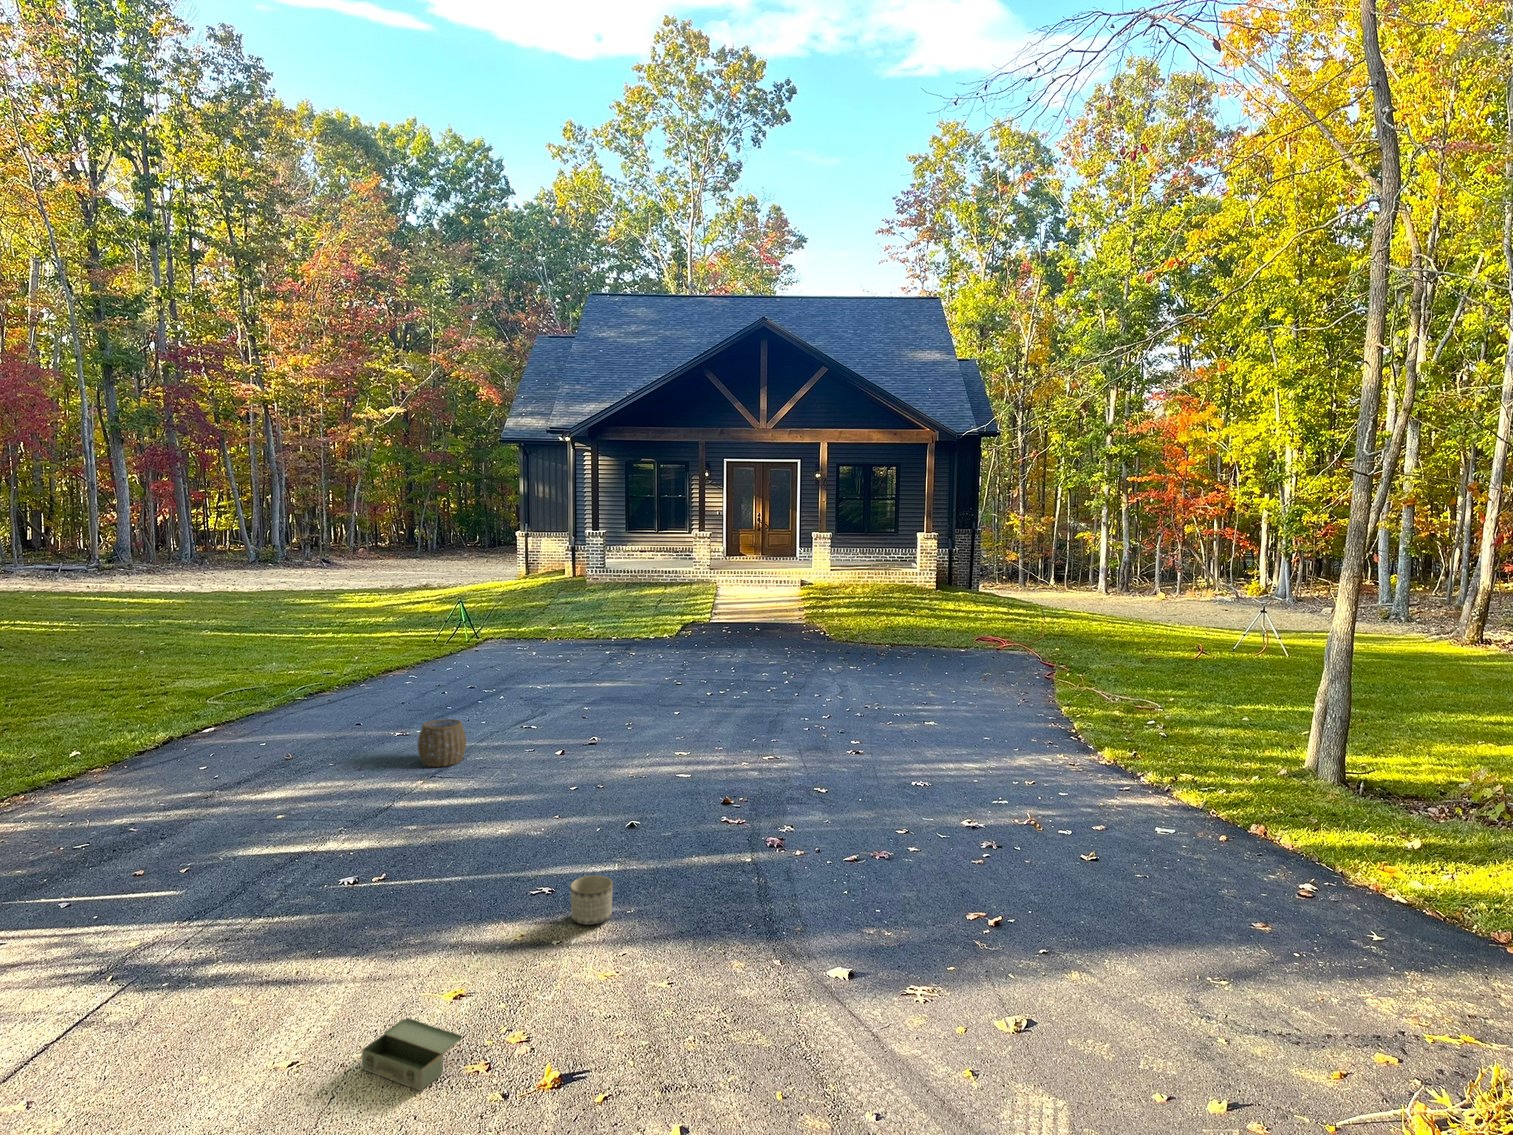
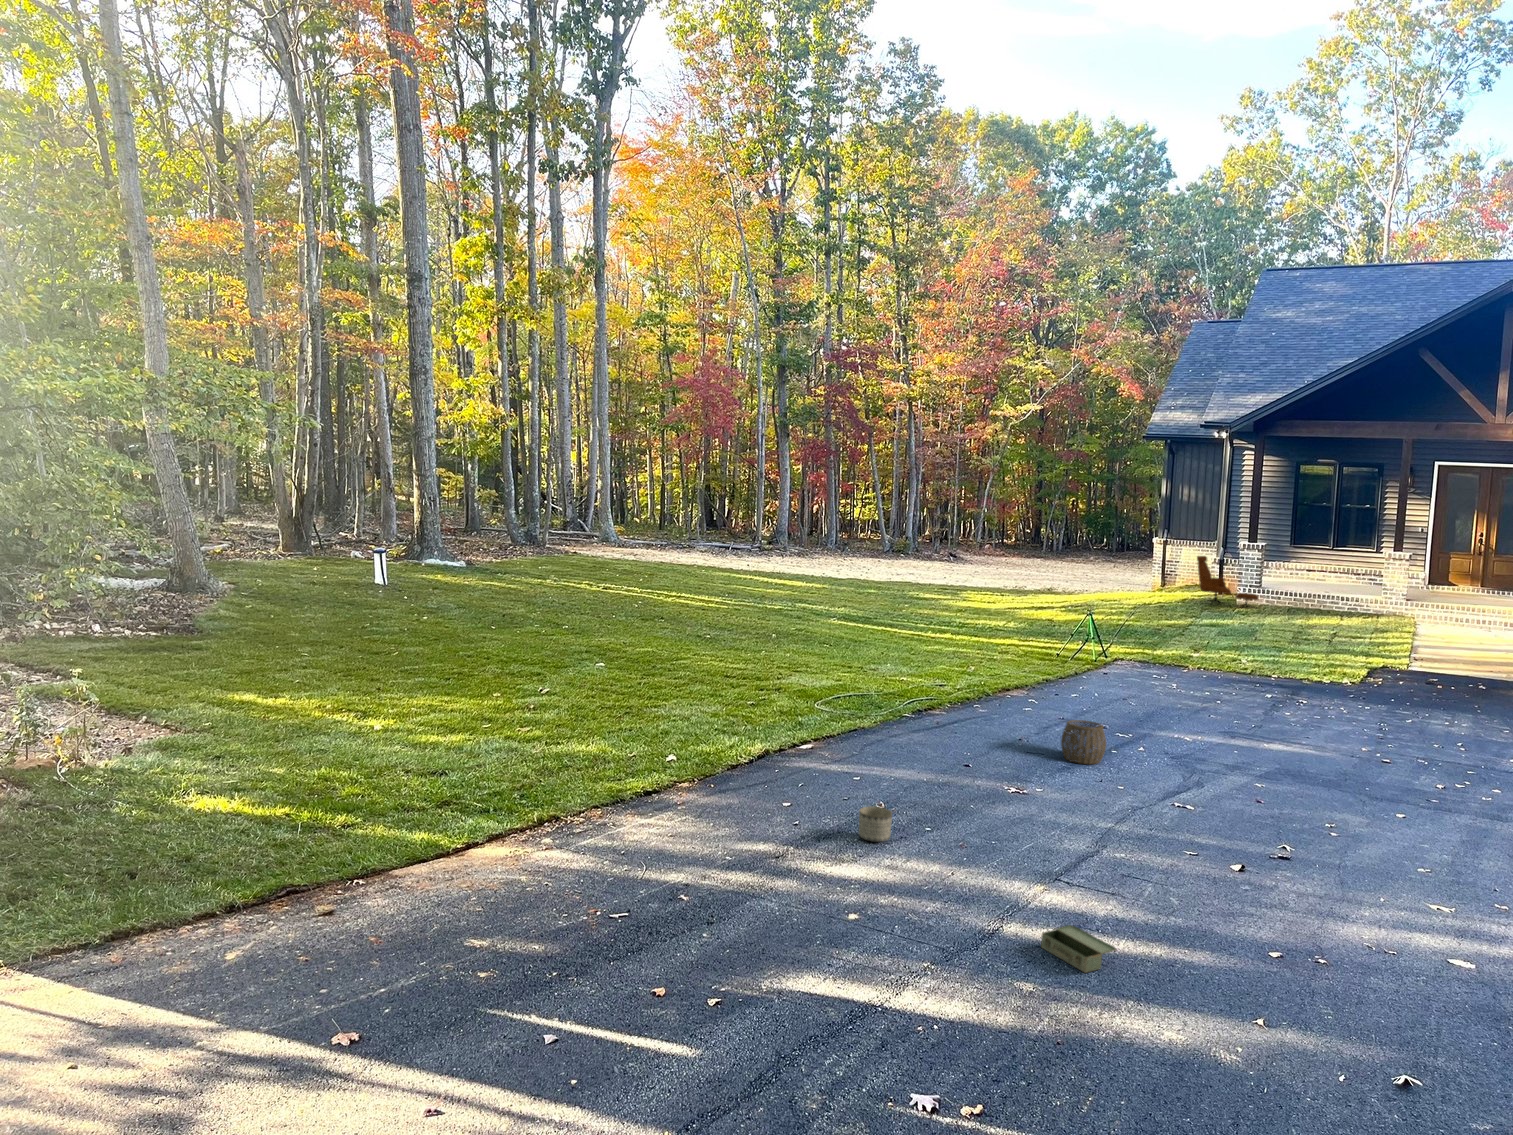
lounge chair: none [551,543,602,585] -> present [1197,556,1258,607]
planter: present [571,875,613,925] -> present [859,807,892,842]

